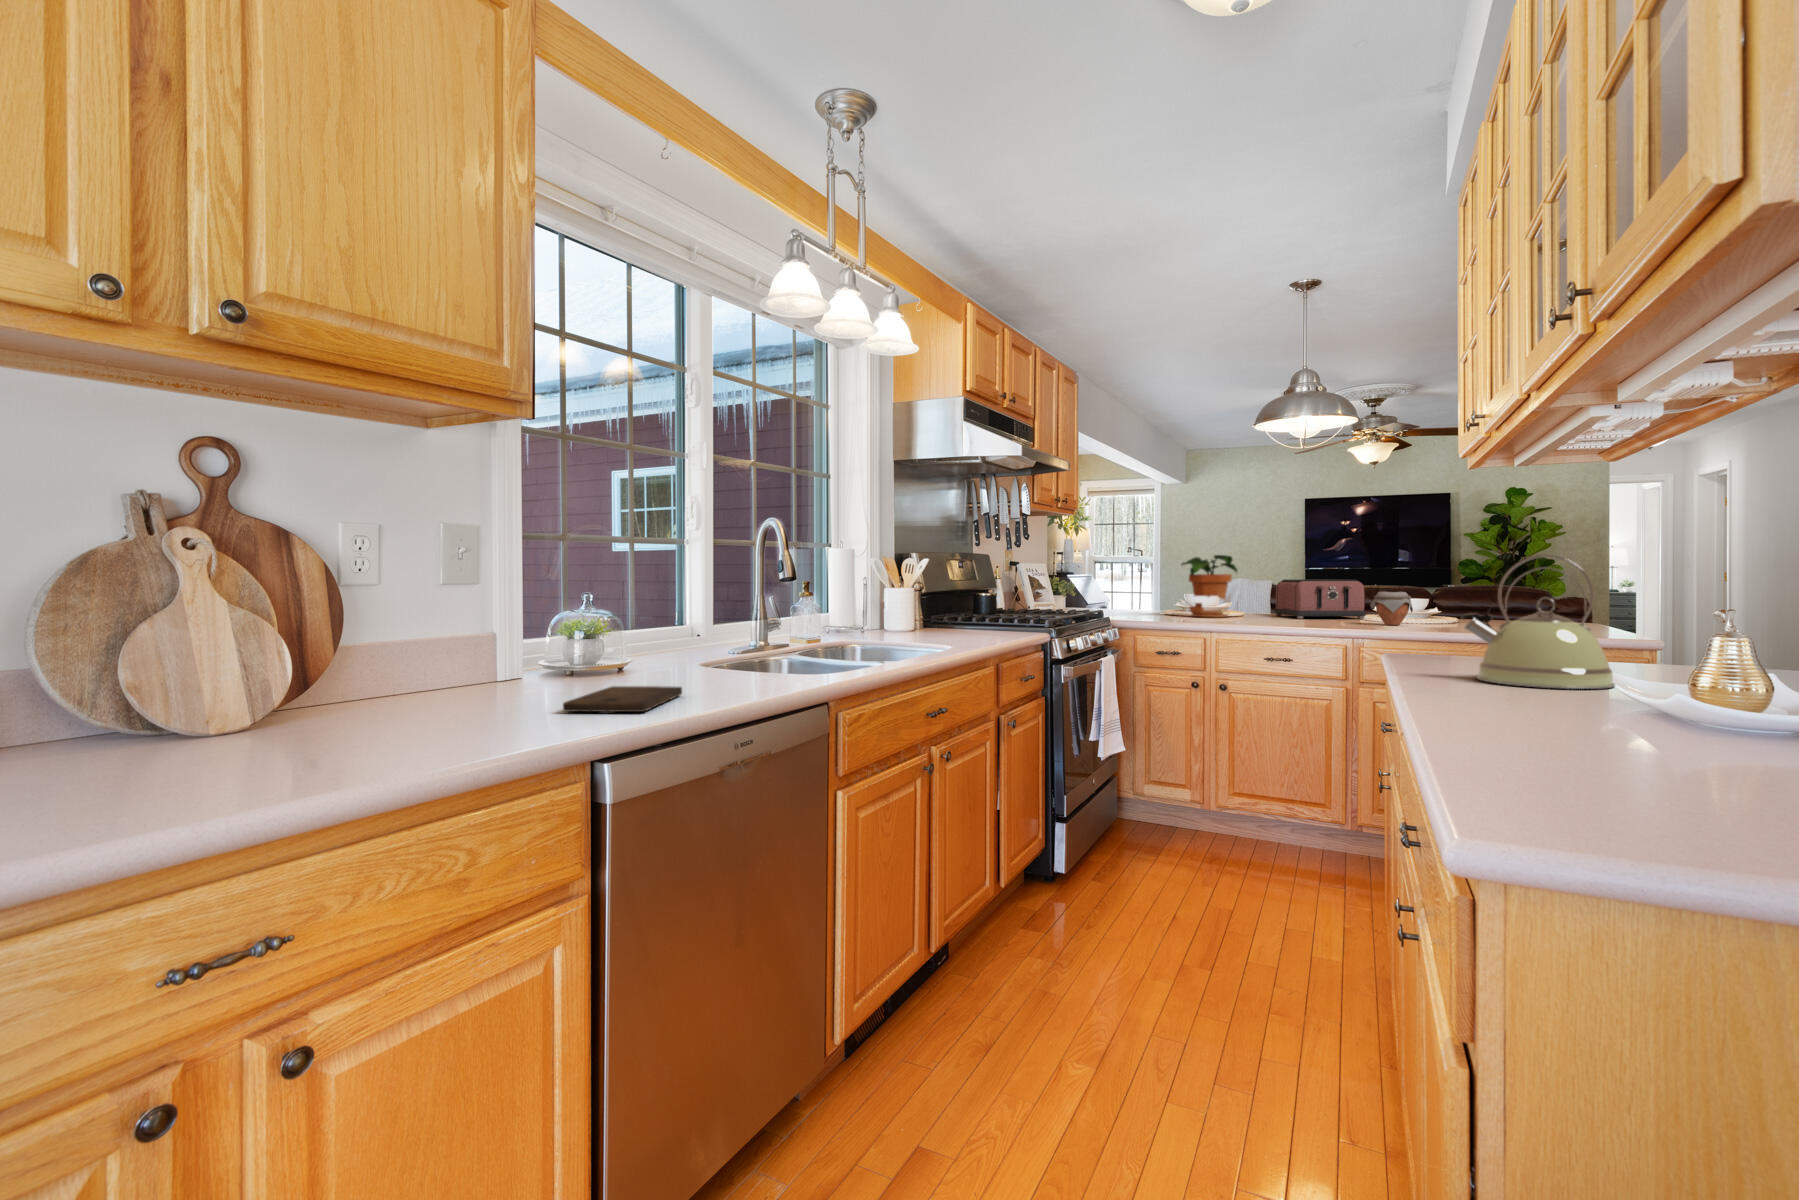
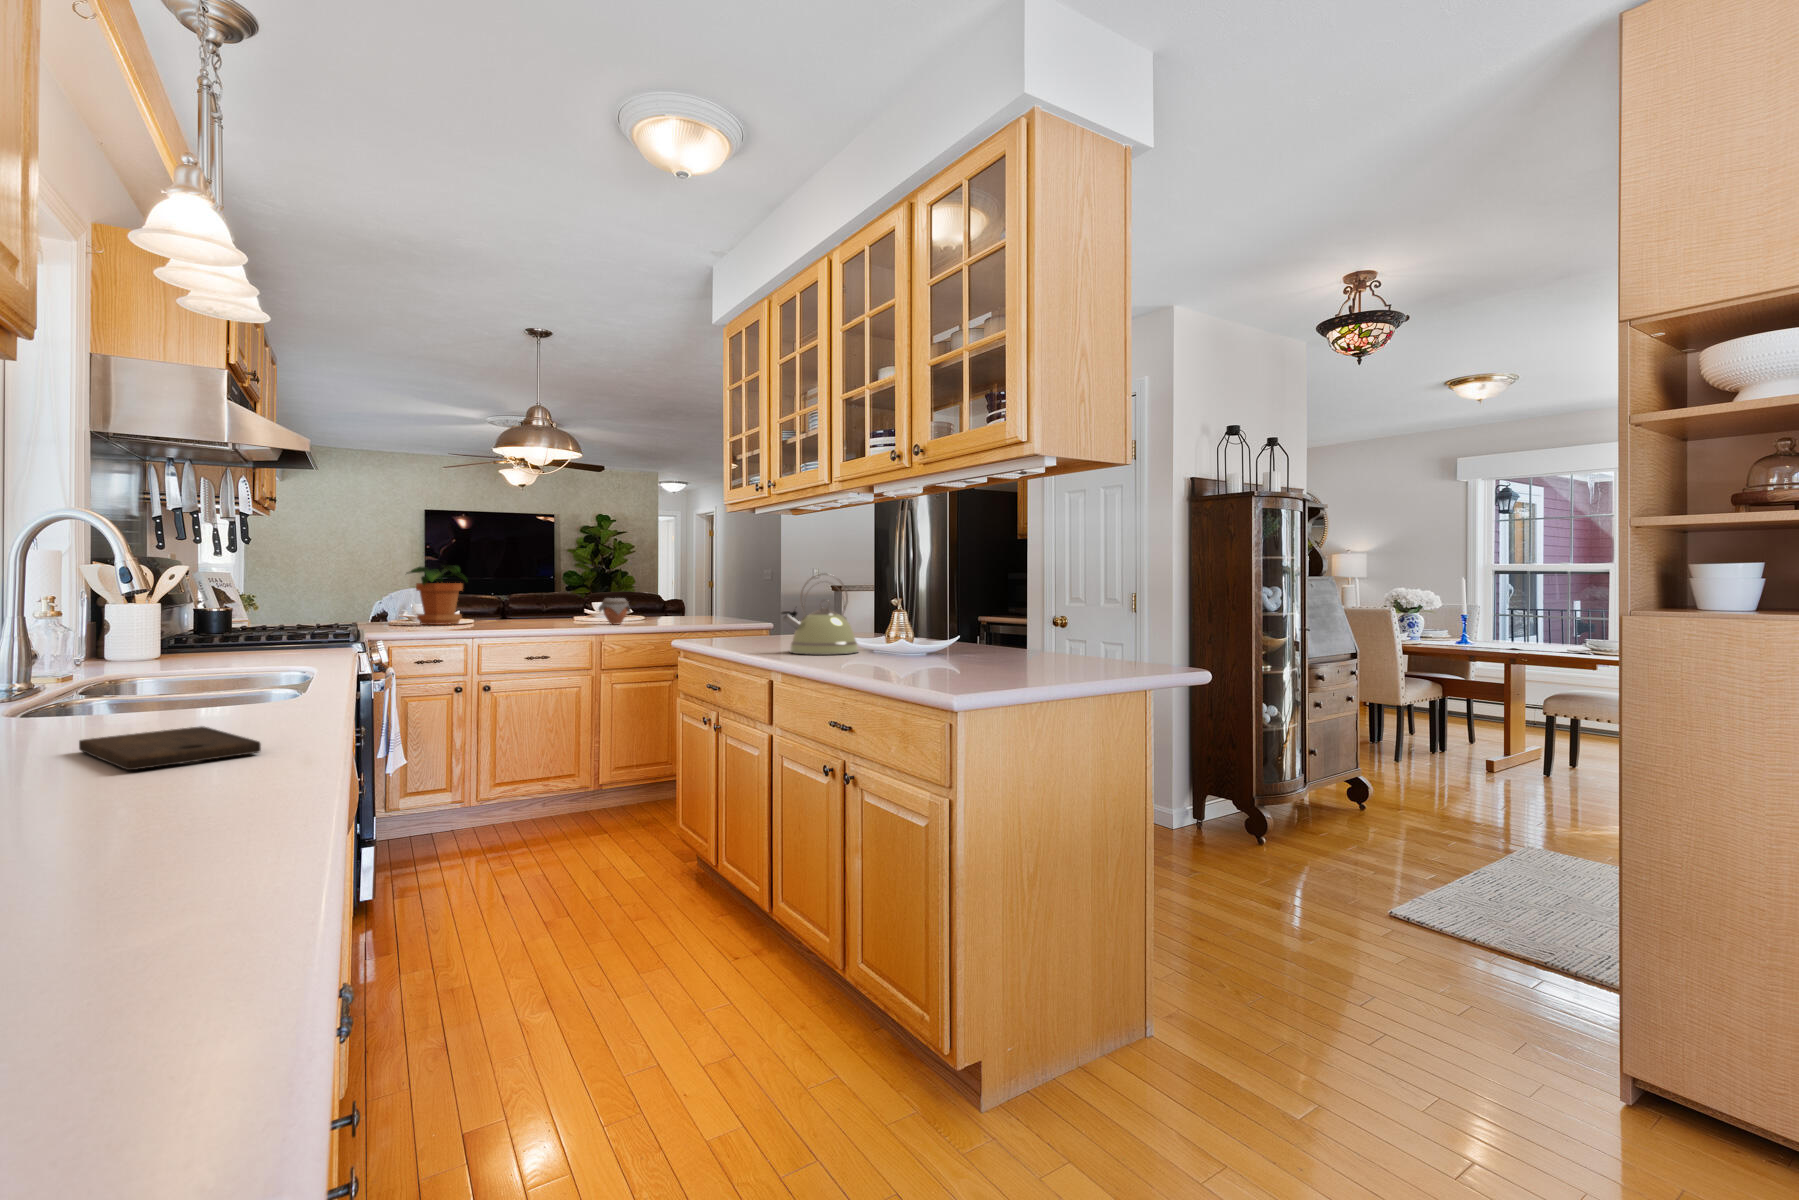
toaster: present [1274,579,1366,619] -> none [494,588,579,623]

